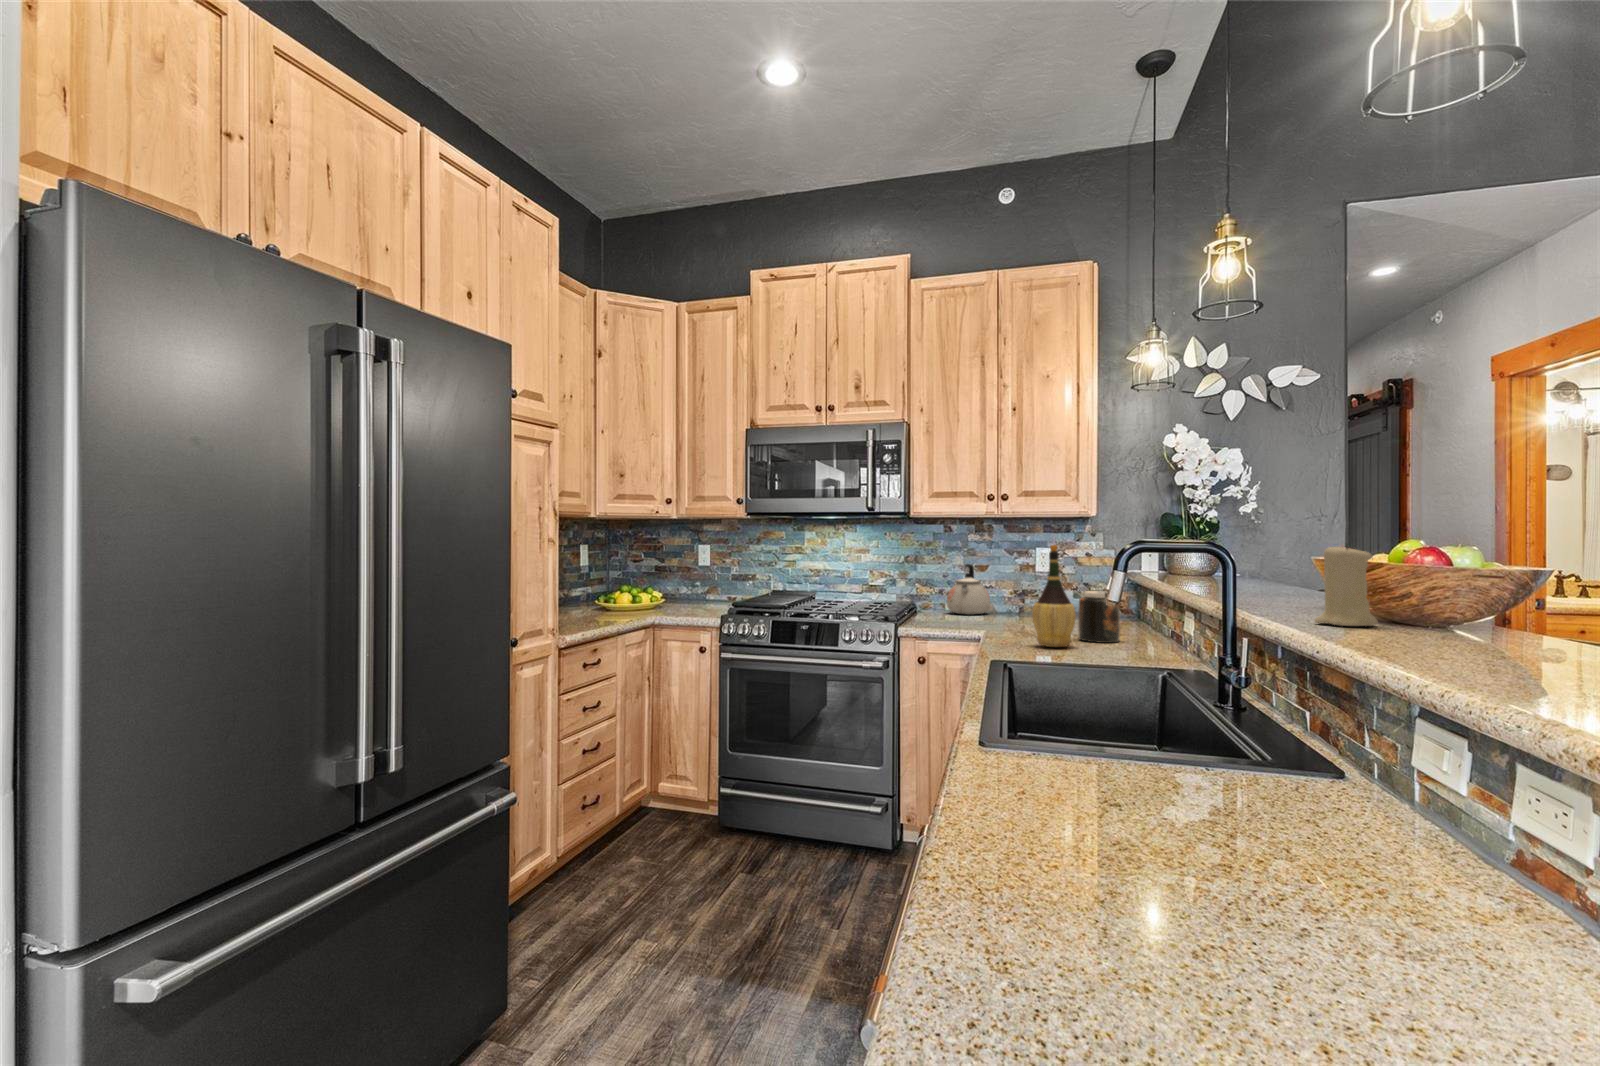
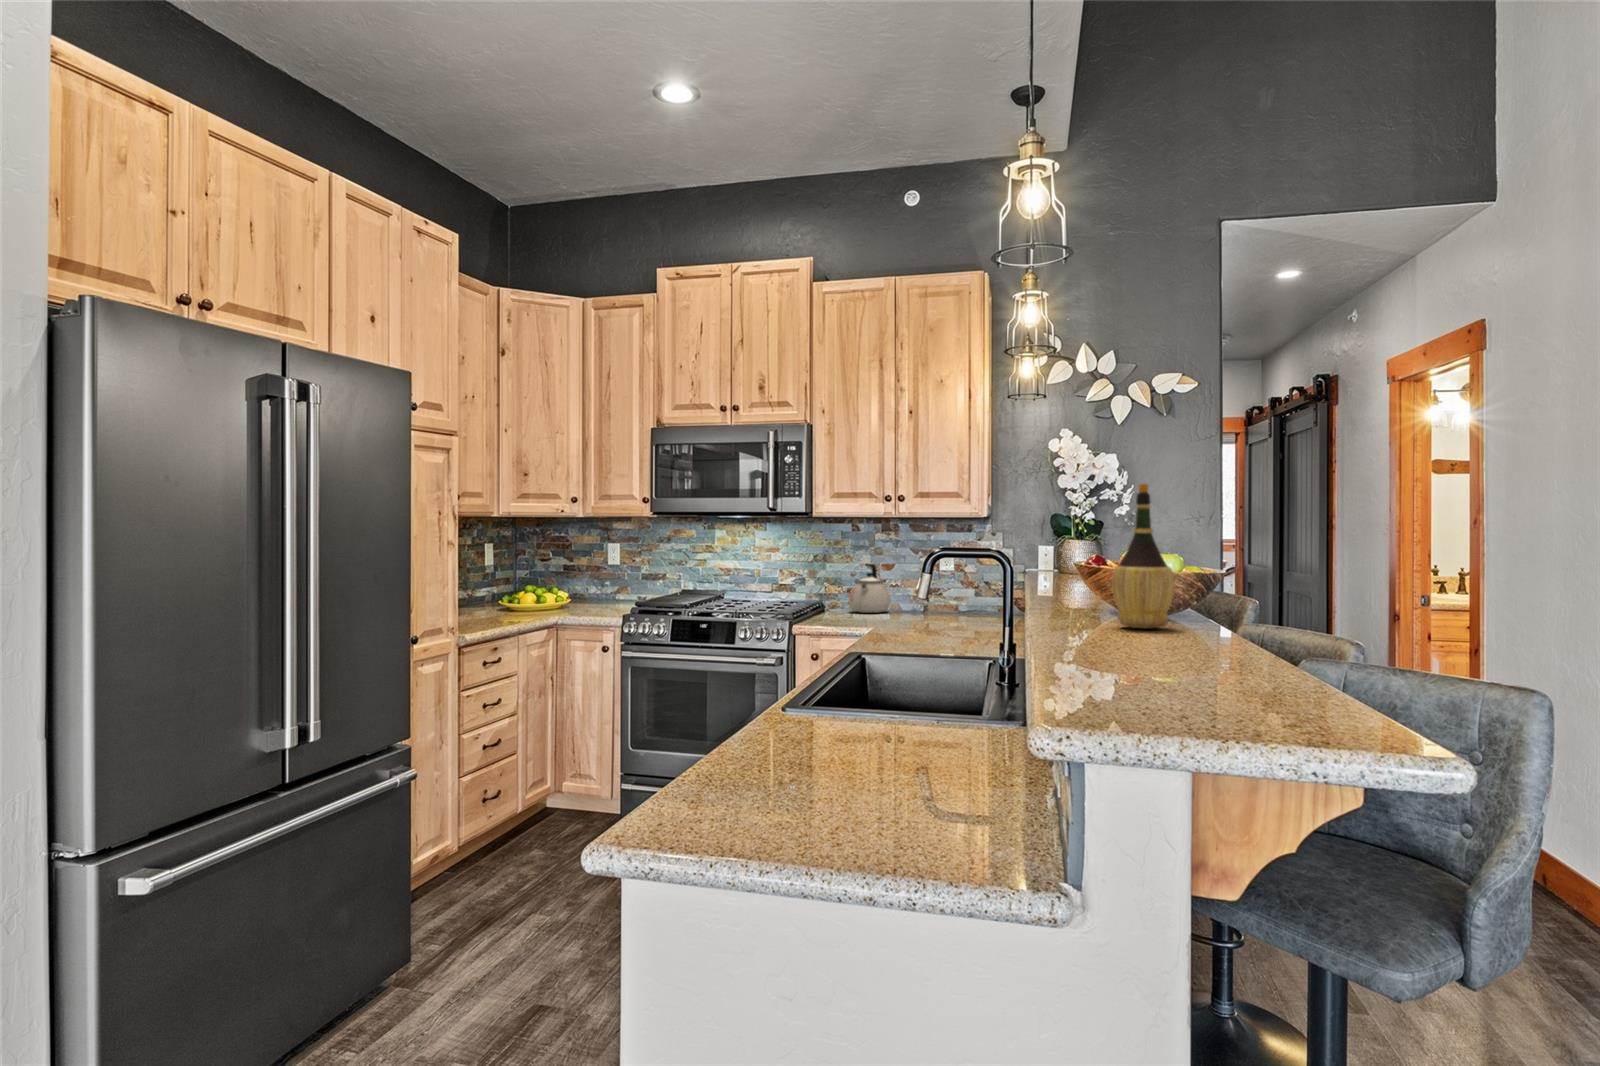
candle: present [1315,544,1378,626] -> none [1057,553,1101,618]
wine bottle: present [1032,545,1076,647] -> present [1112,484,1174,628]
jar: present [1078,591,1120,643] -> none [941,590,976,637]

